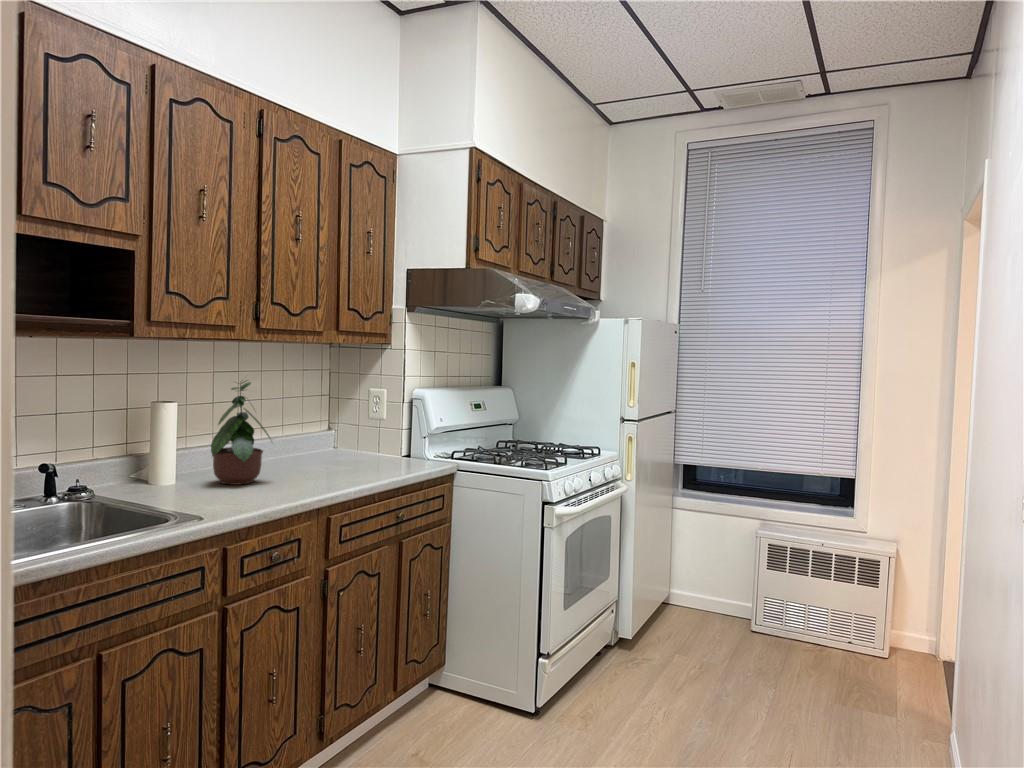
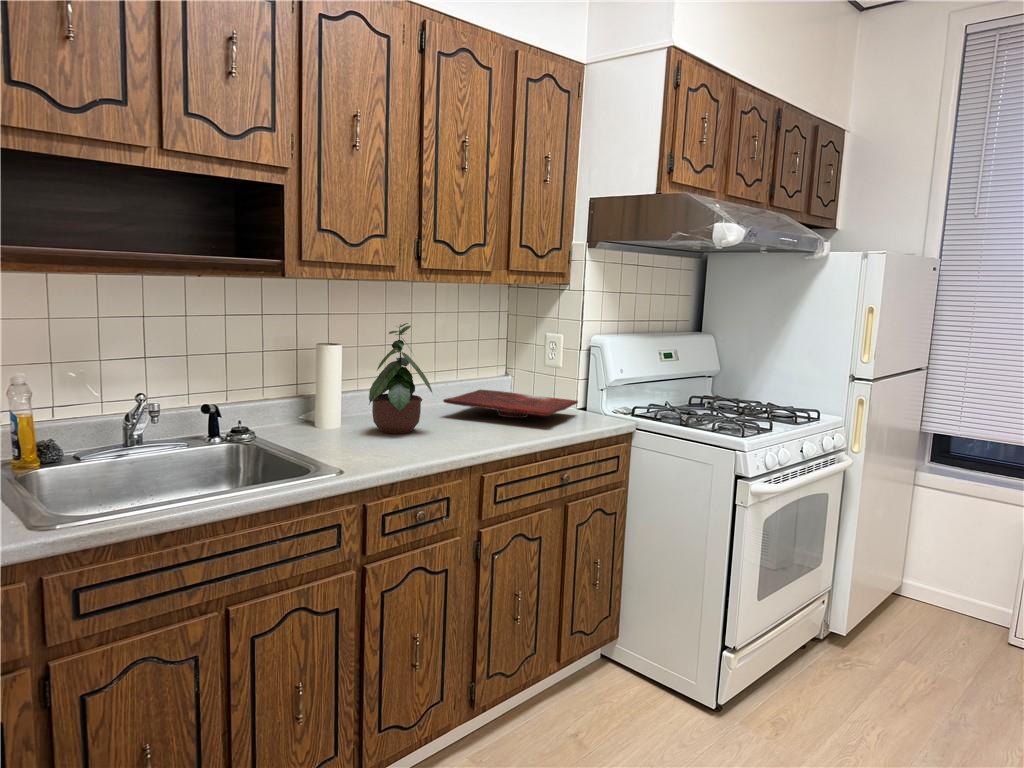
cutting board: none [277,443,403,466] -> present [443,390,578,418]

